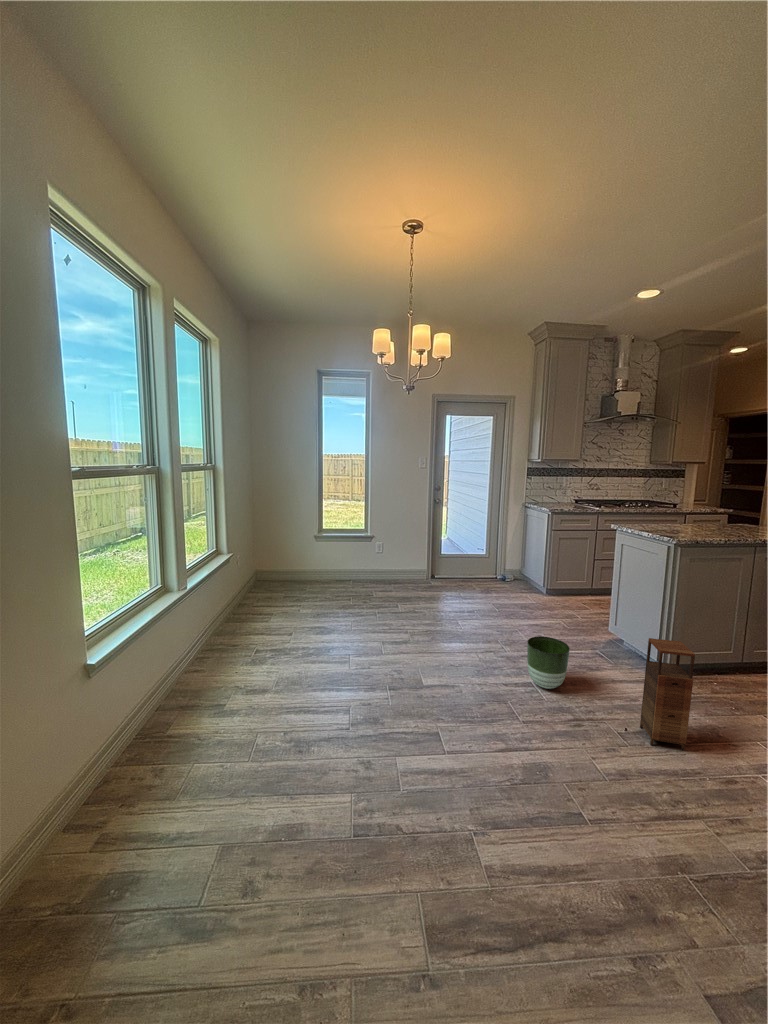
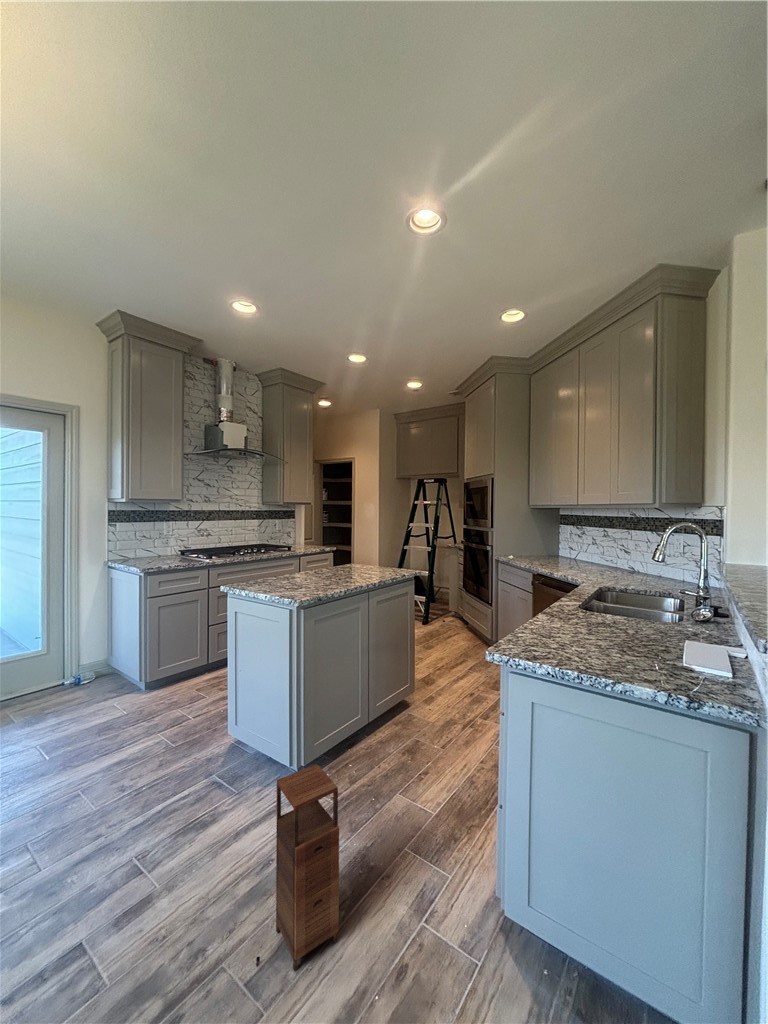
planter: present [527,636,570,689] -> none [66,822,156,950]

